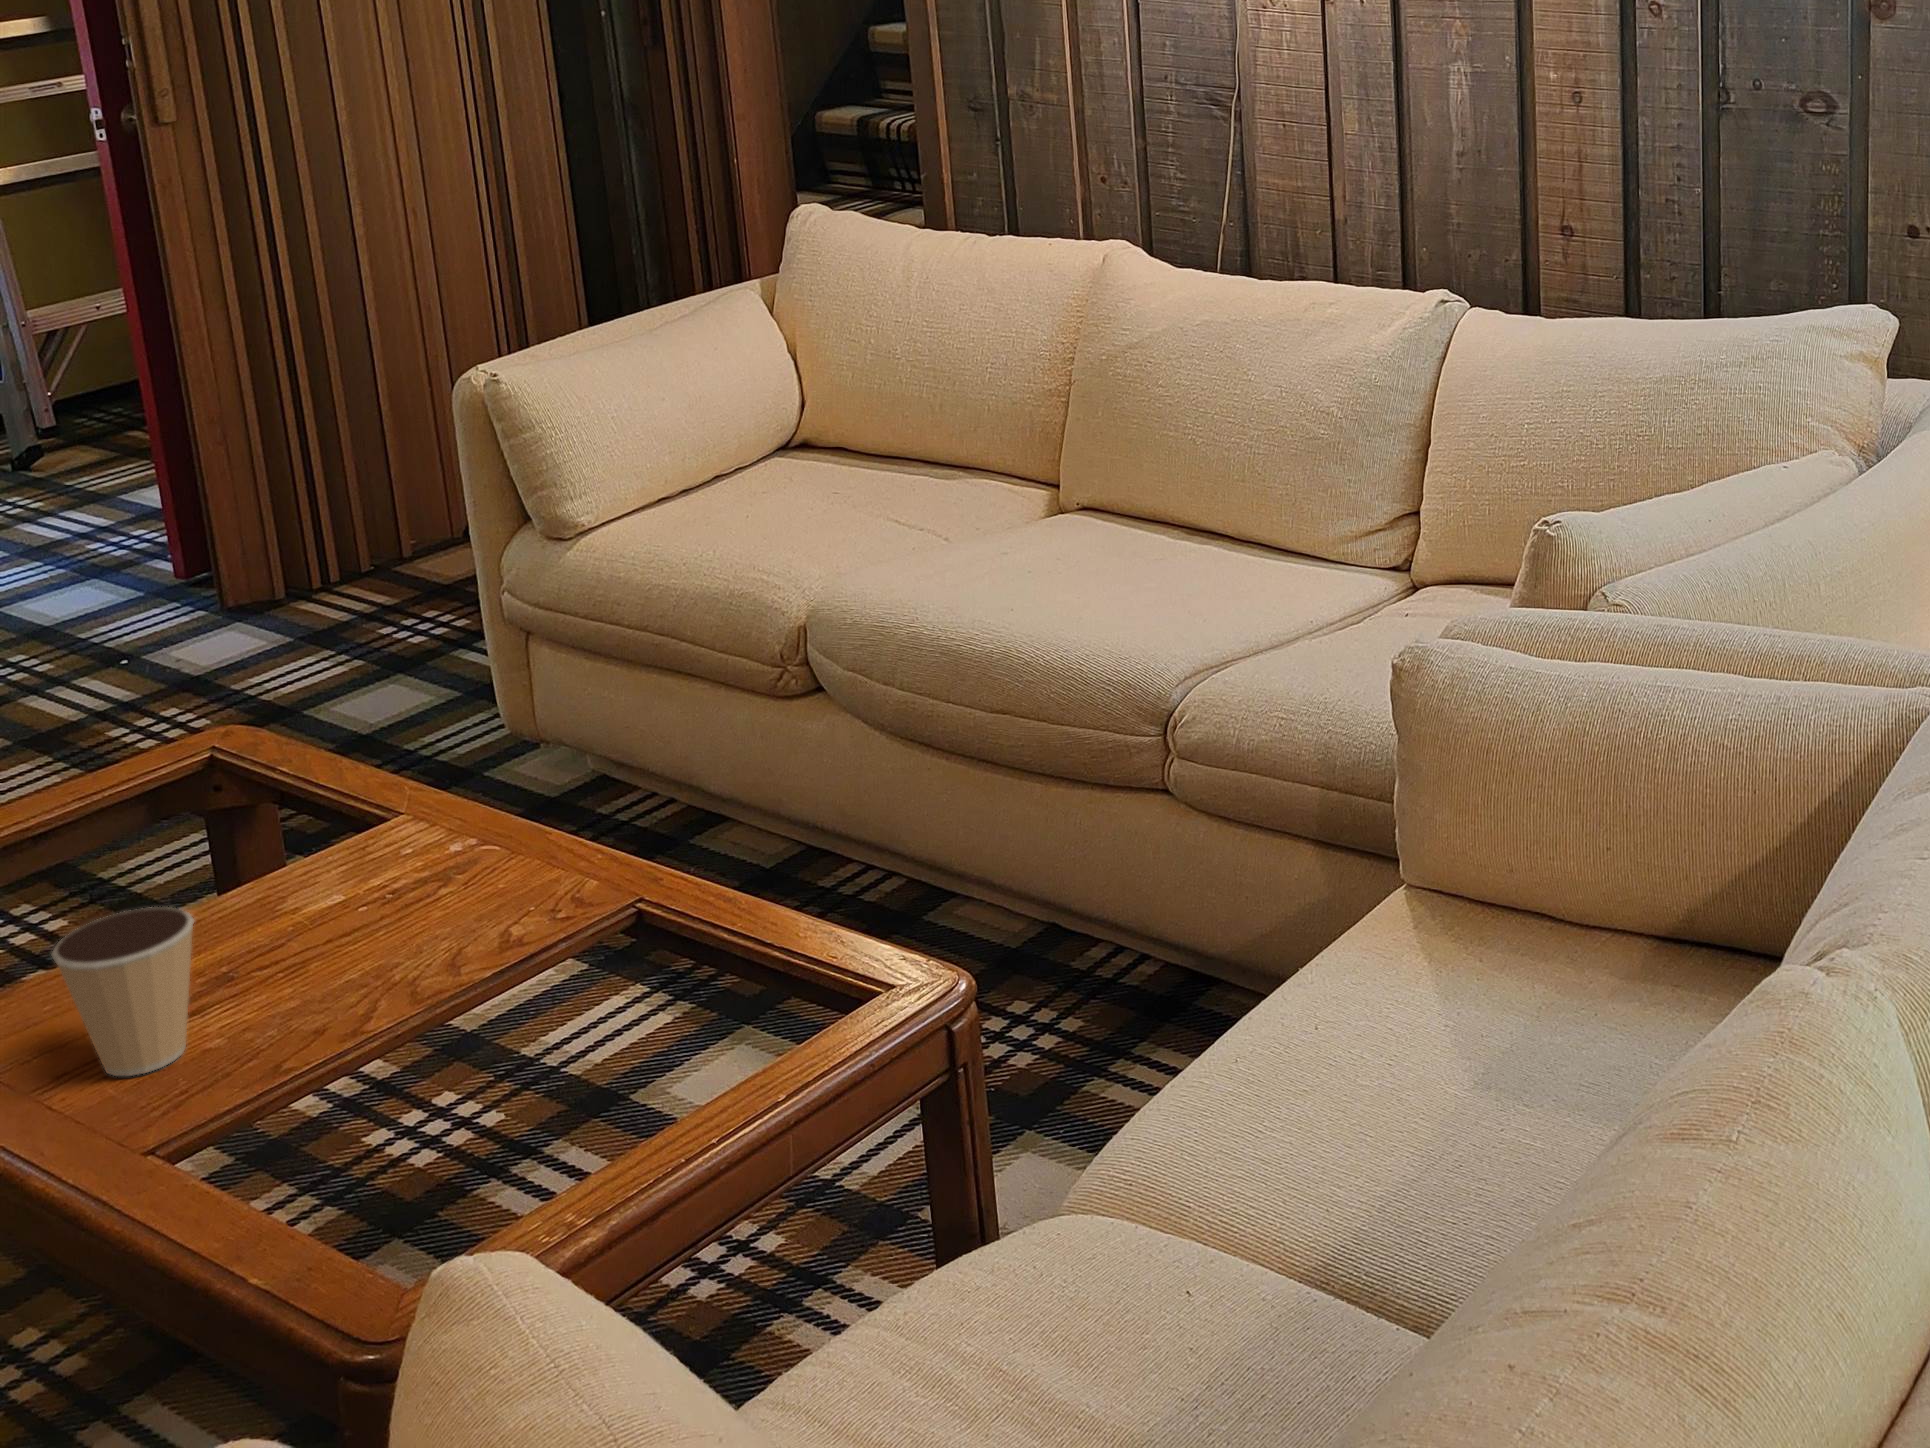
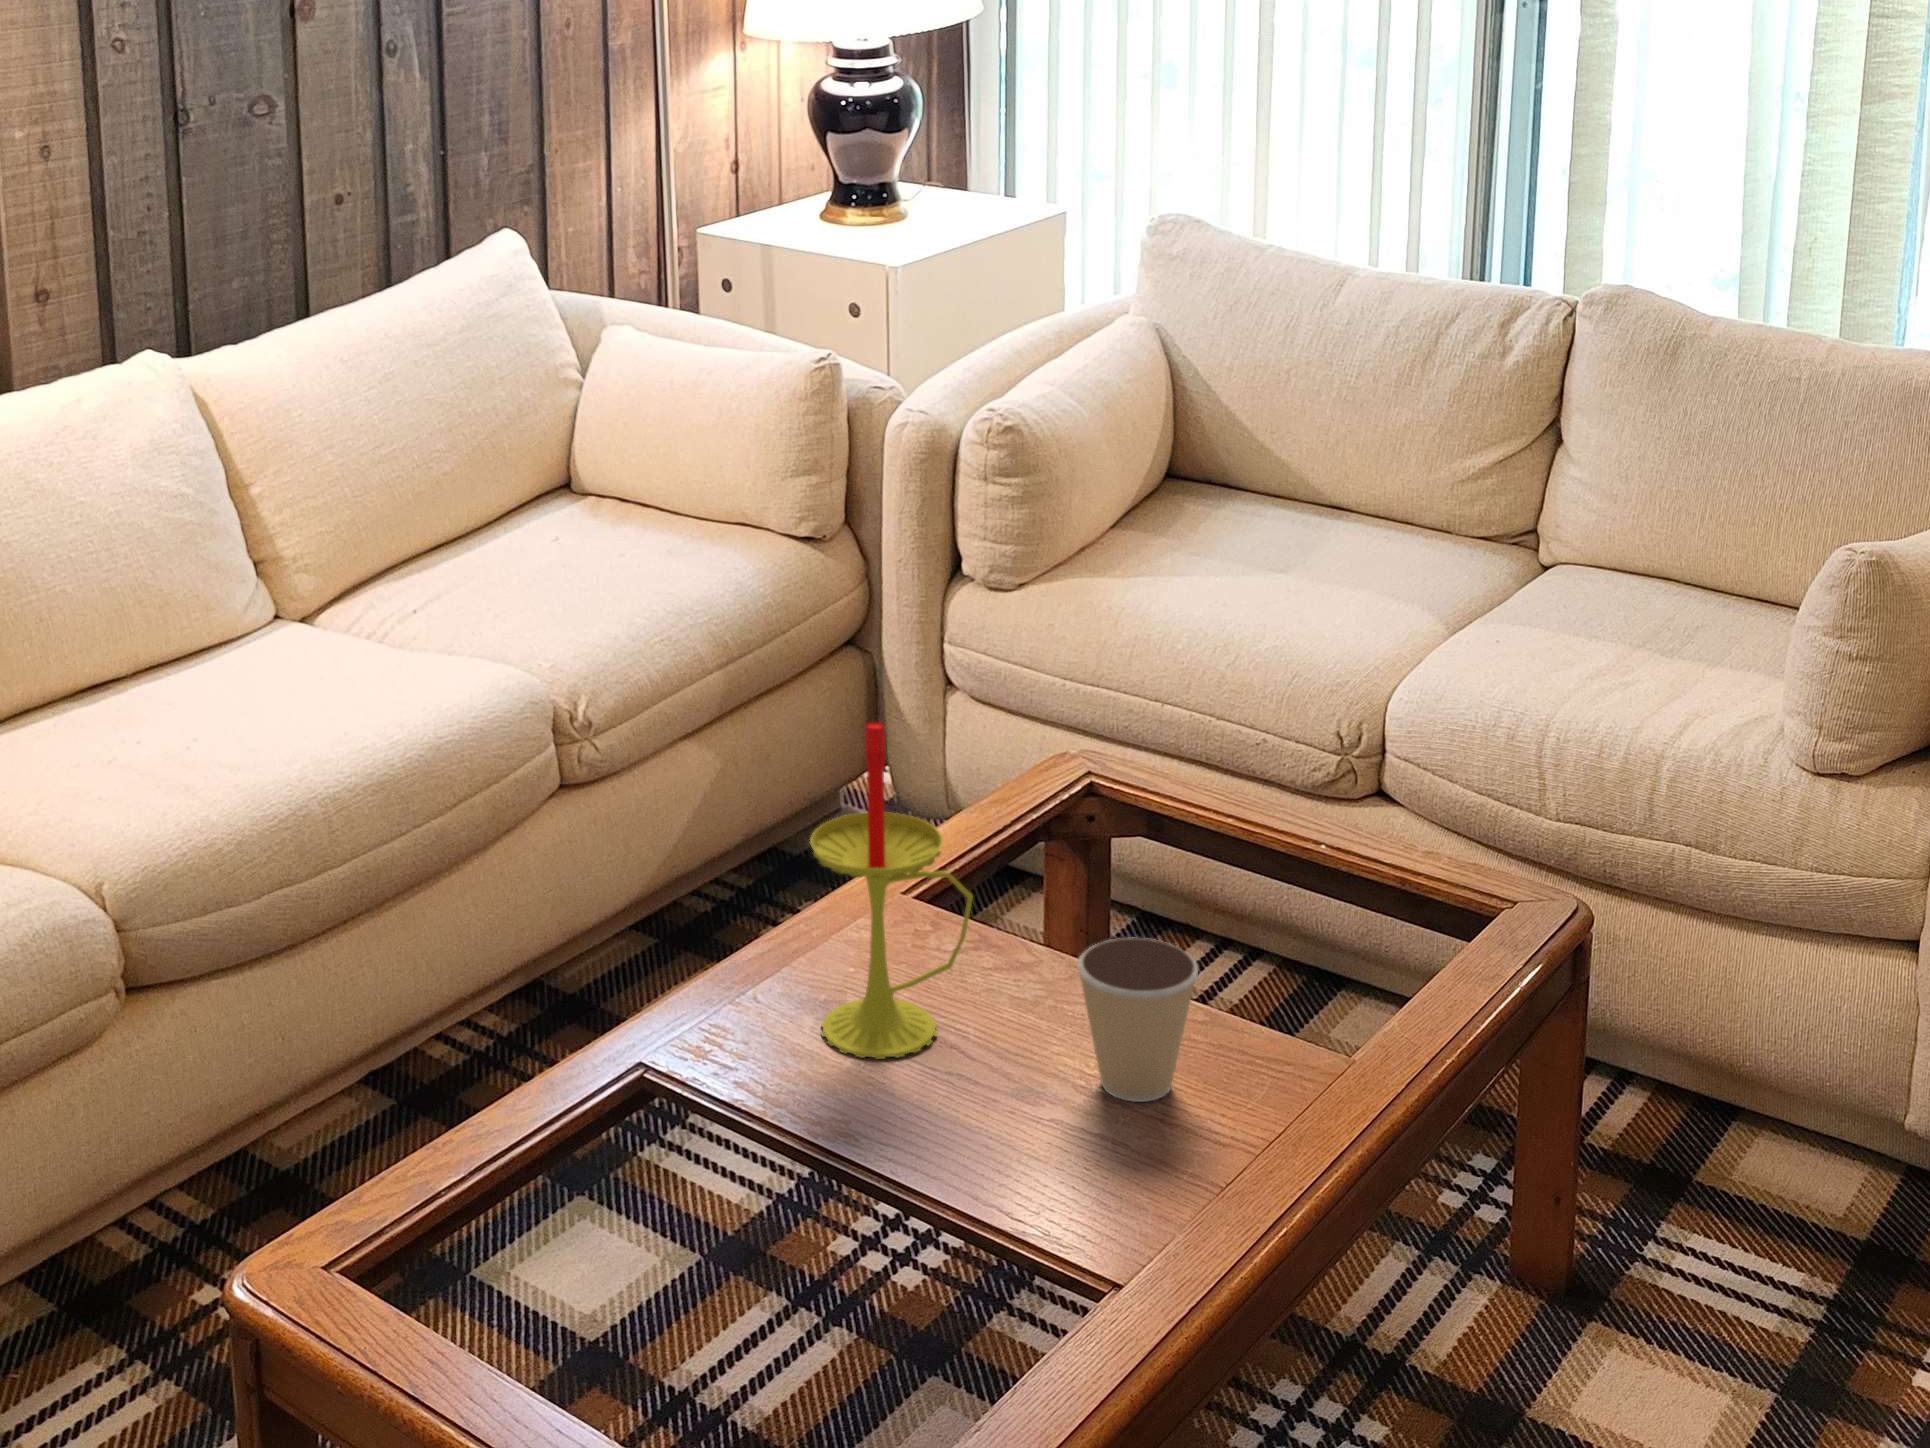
candle: none [255,619,417,949] -> present [810,722,973,1059]

